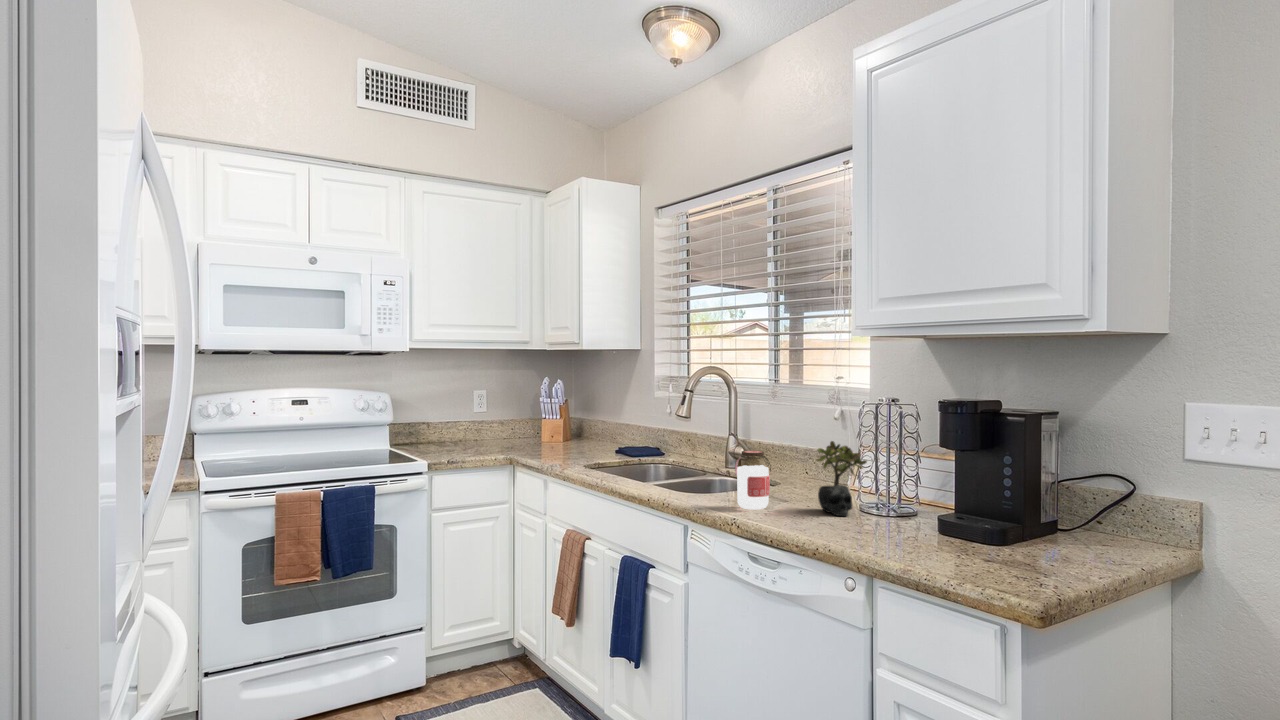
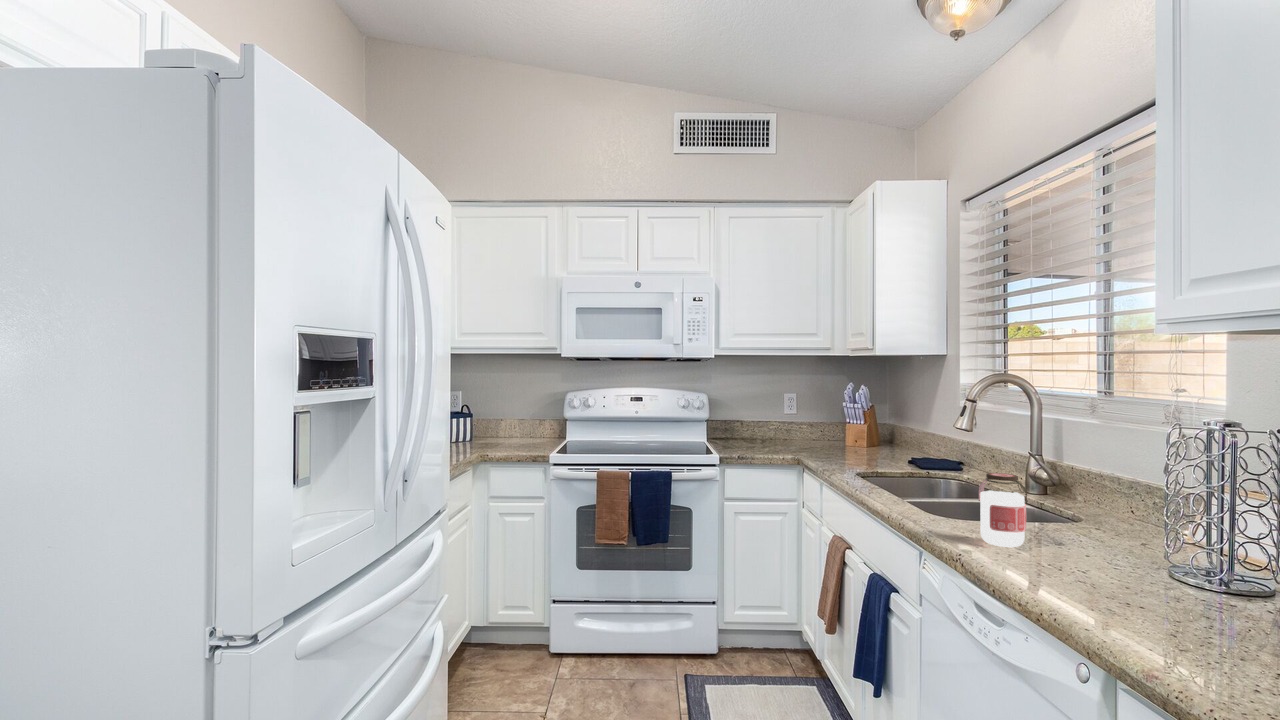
succulent plant: present [816,441,867,516] -> none [1091,471,1179,577]

